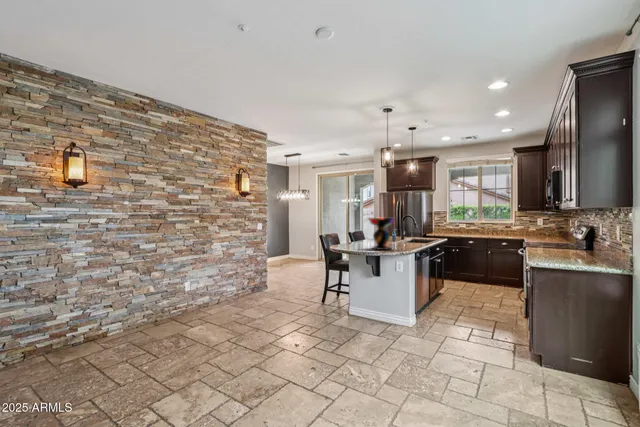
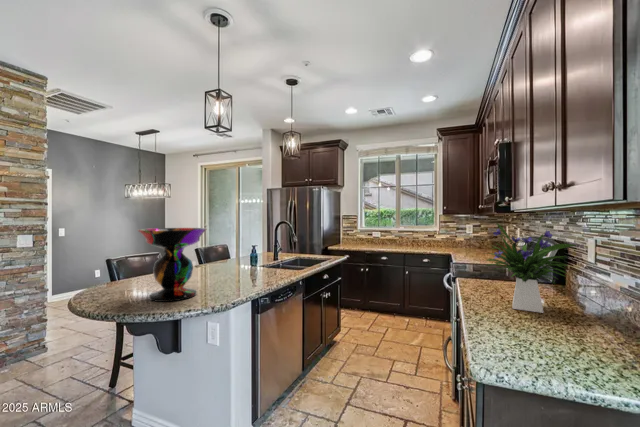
flower arrangement: none [540,214,590,256] -> present [487,224,576,313]

